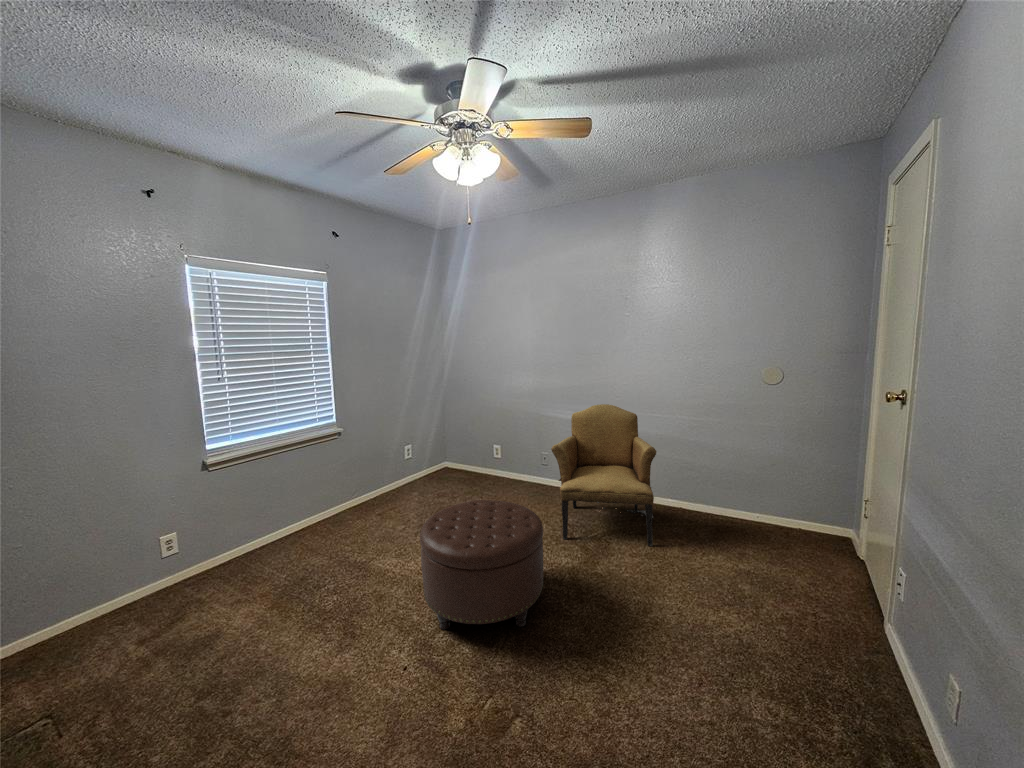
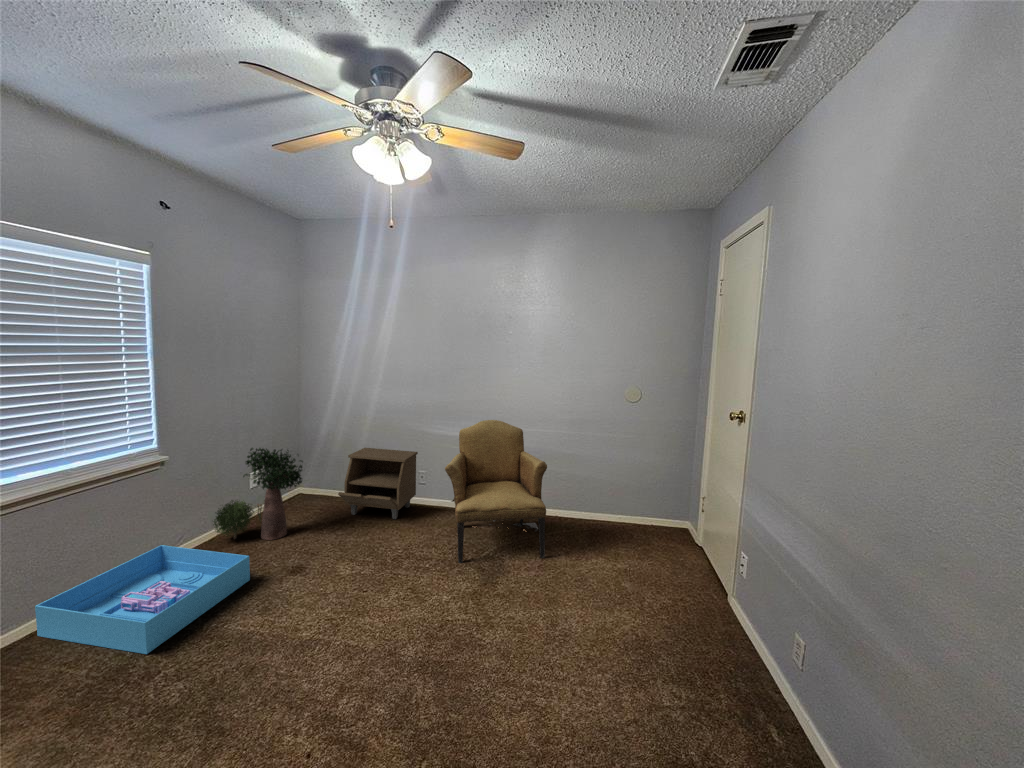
potted plant: none [375,424,439,501] -> present [213,448,303,540]
nightstand: none [468,429,537,494] -> present [338,448,418,519]
storage bin: none [264,495,395,571] -> present [35,545,250,654]
ottoman: present [420,500,543,630] -> none [313,532,457,695]

